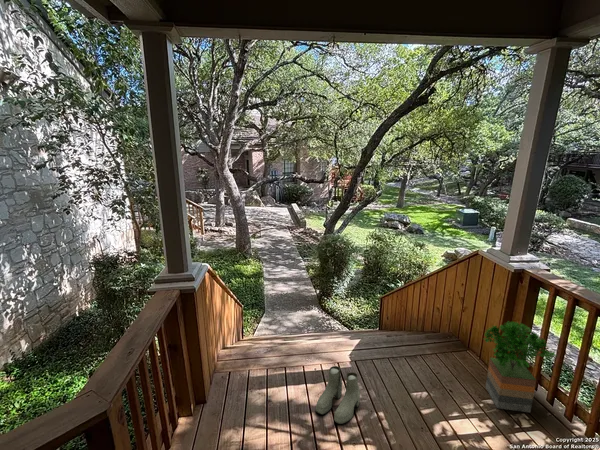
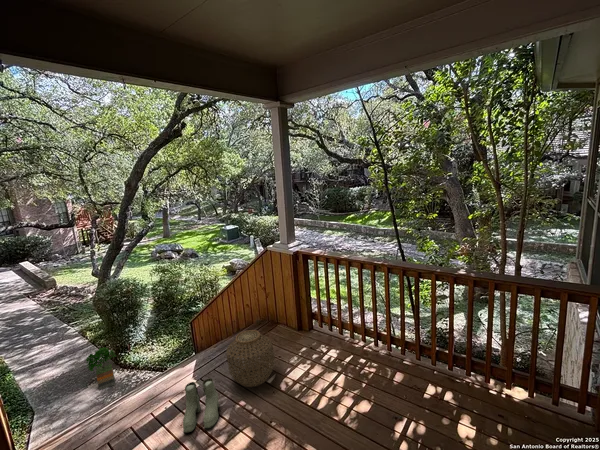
potted tree: present [485,321,556,413] -> present [86,347,116,390]
woven basket: none [382,341,442,411] -> present [226,330,275,387]

